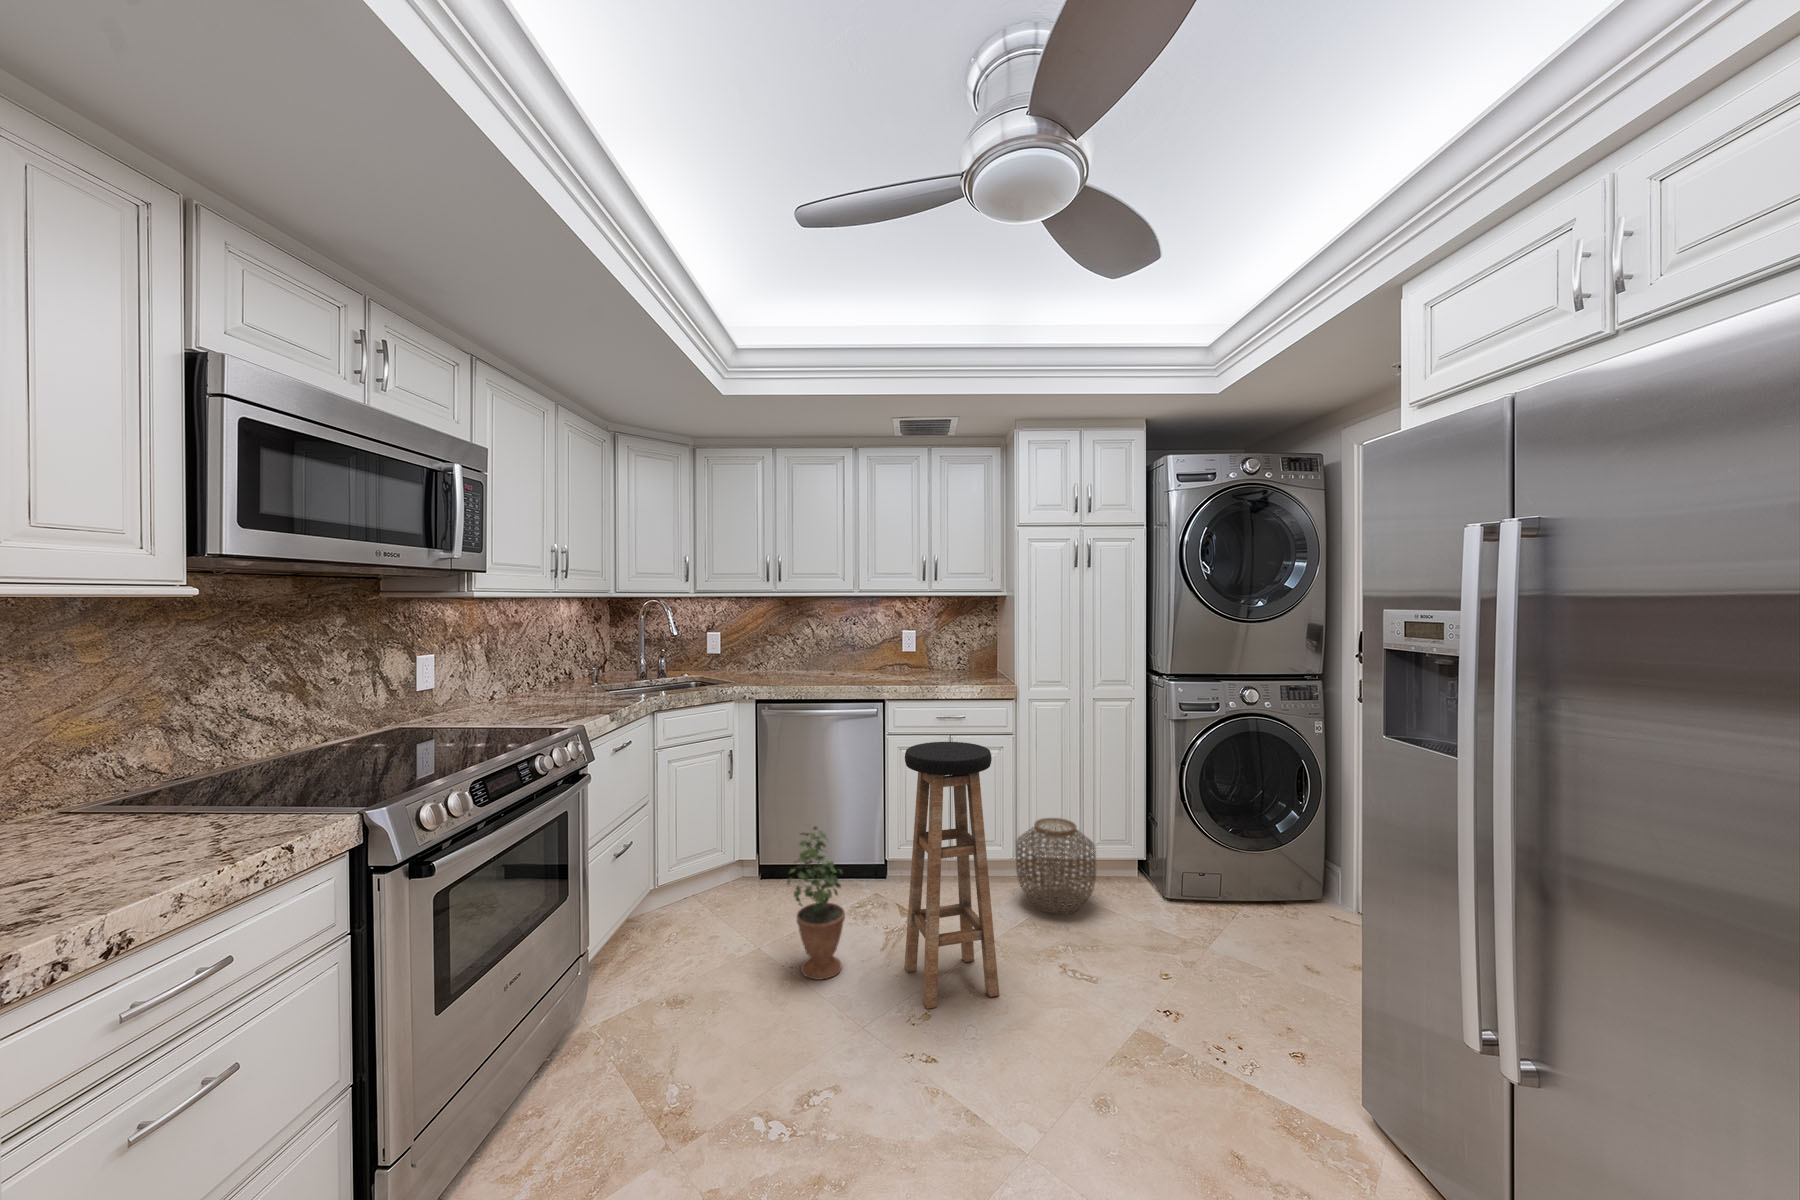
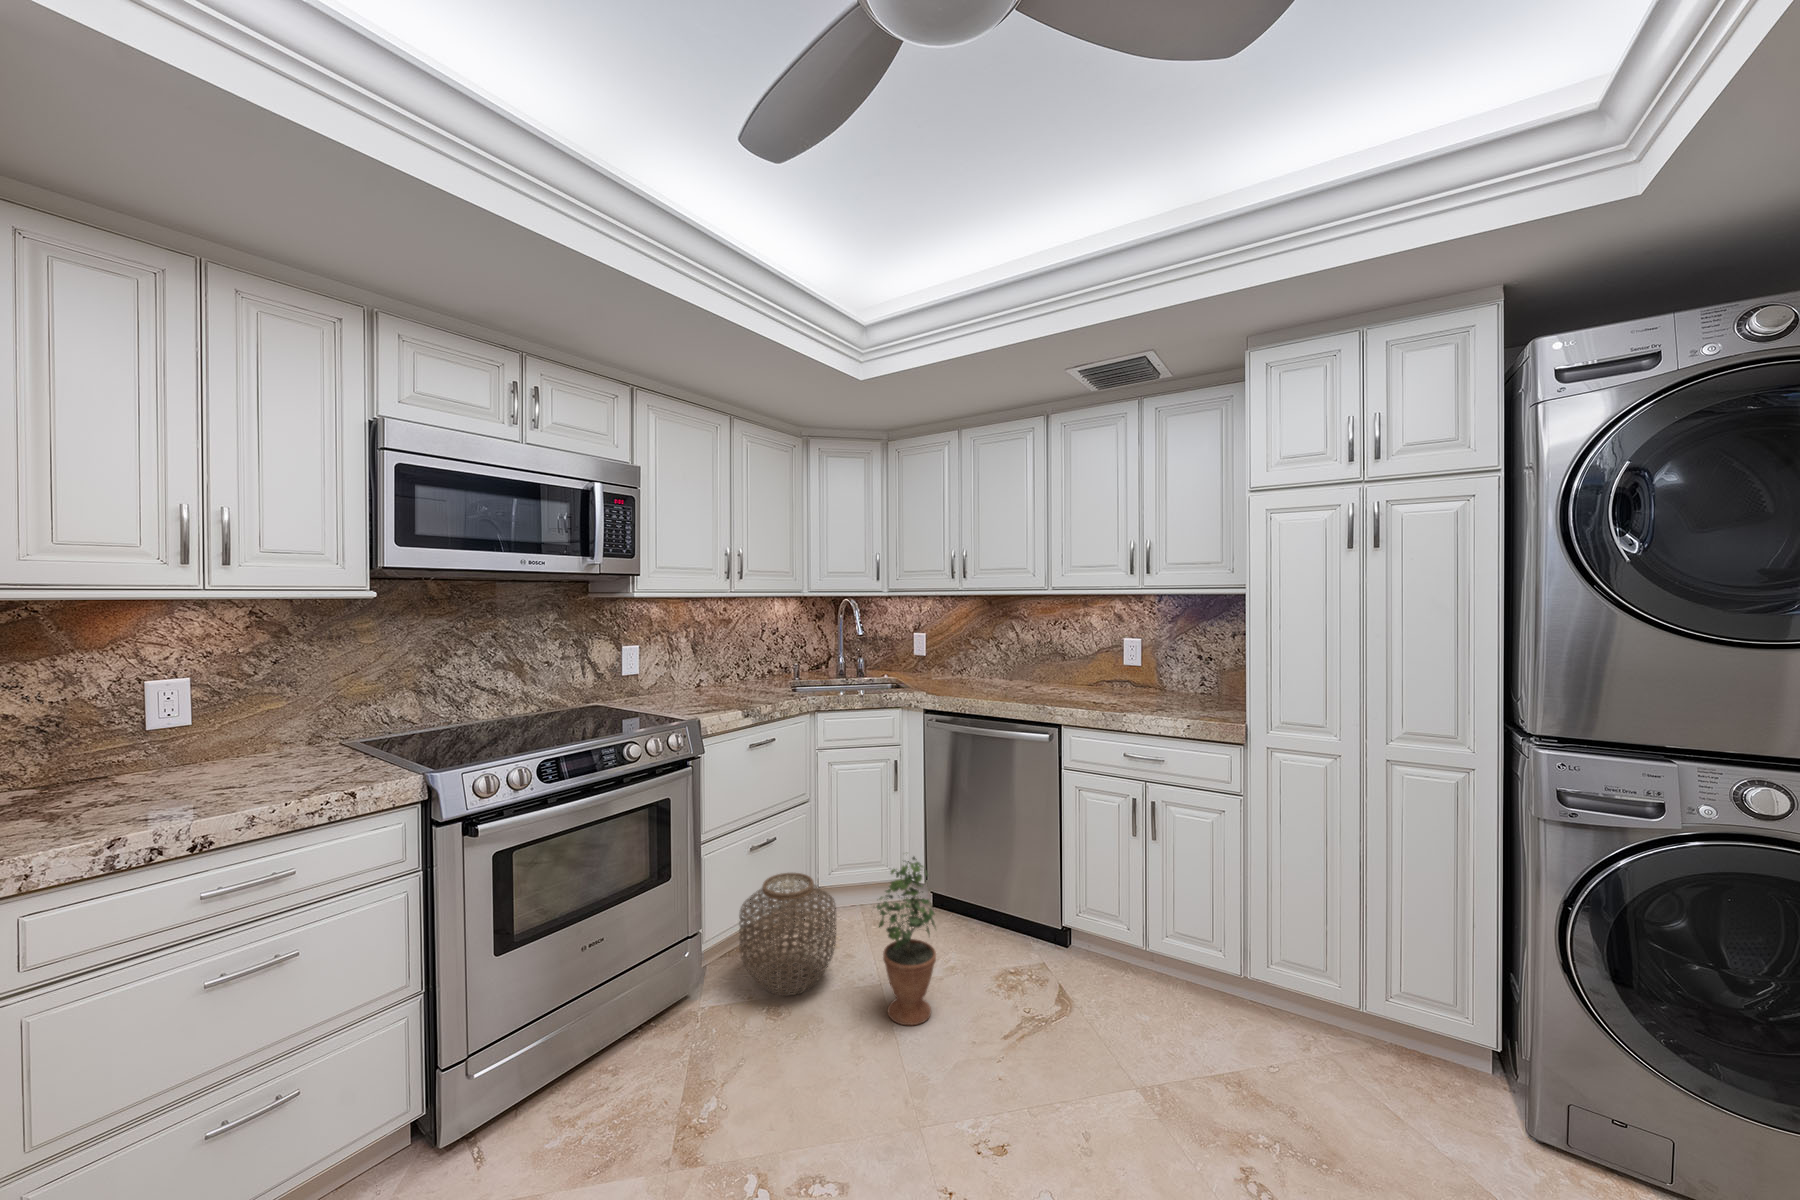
bar stool: present [904,742,999,1009] -> none [978,787,1088,1126]
woven basket: present [1016,818,1096,914] -> present [739,873,836,995]

